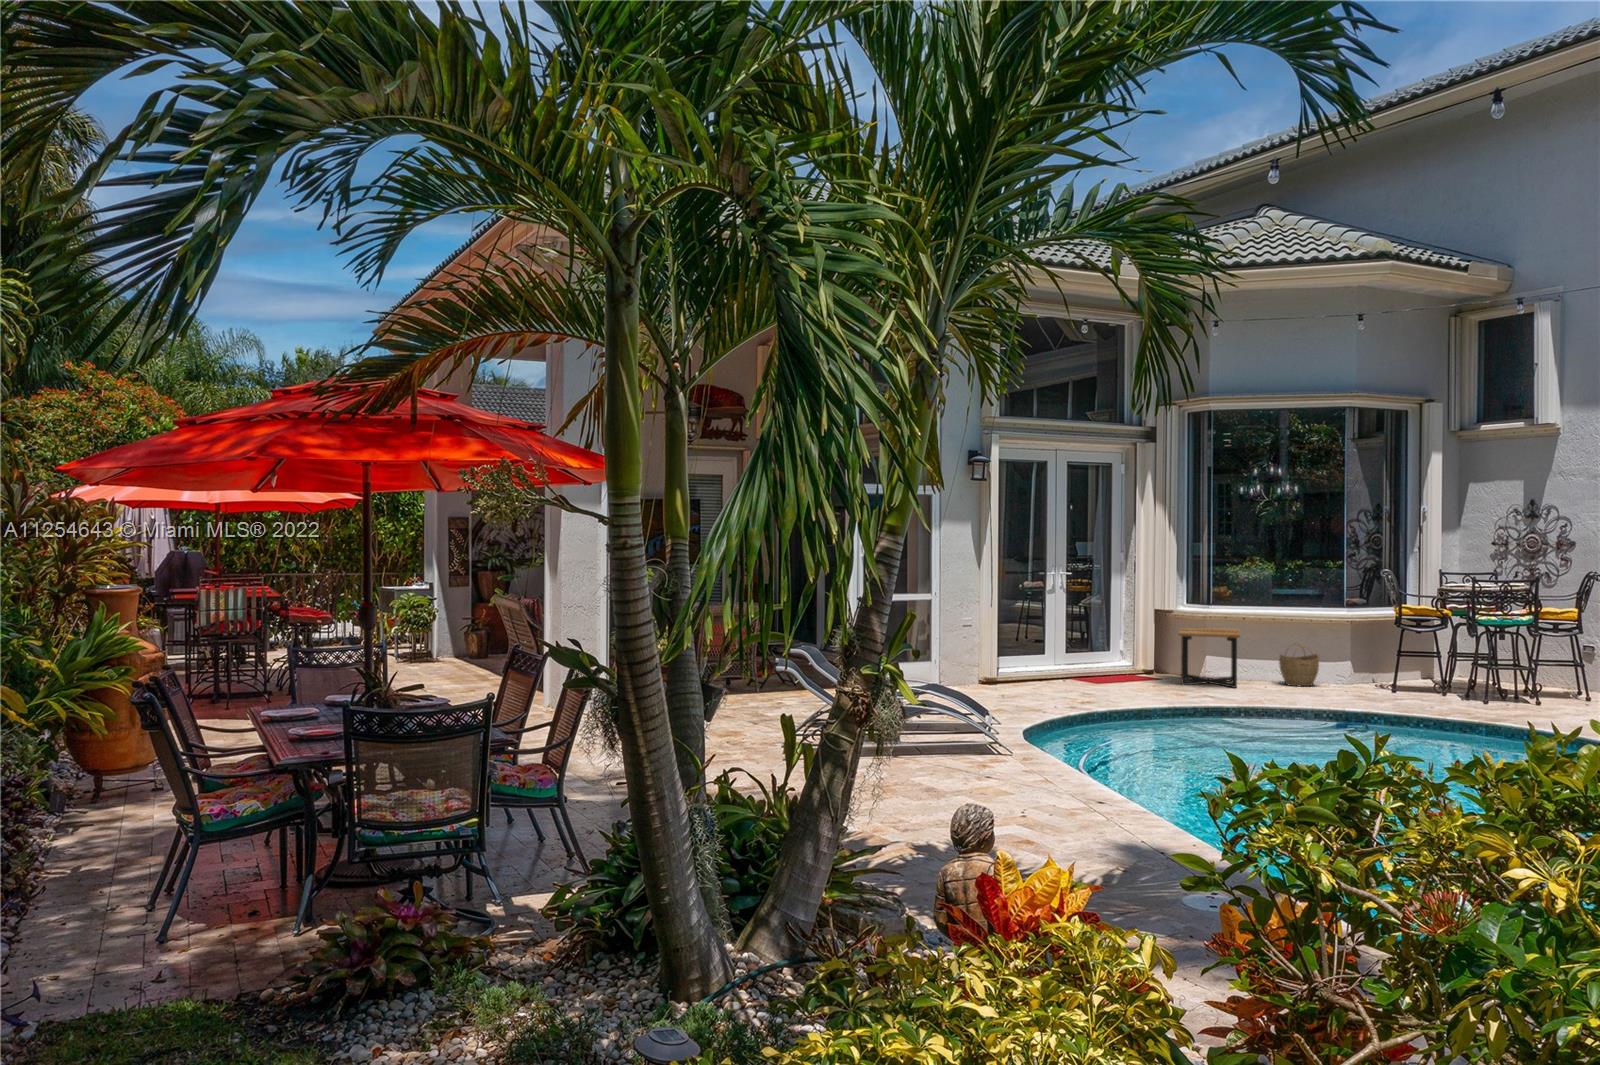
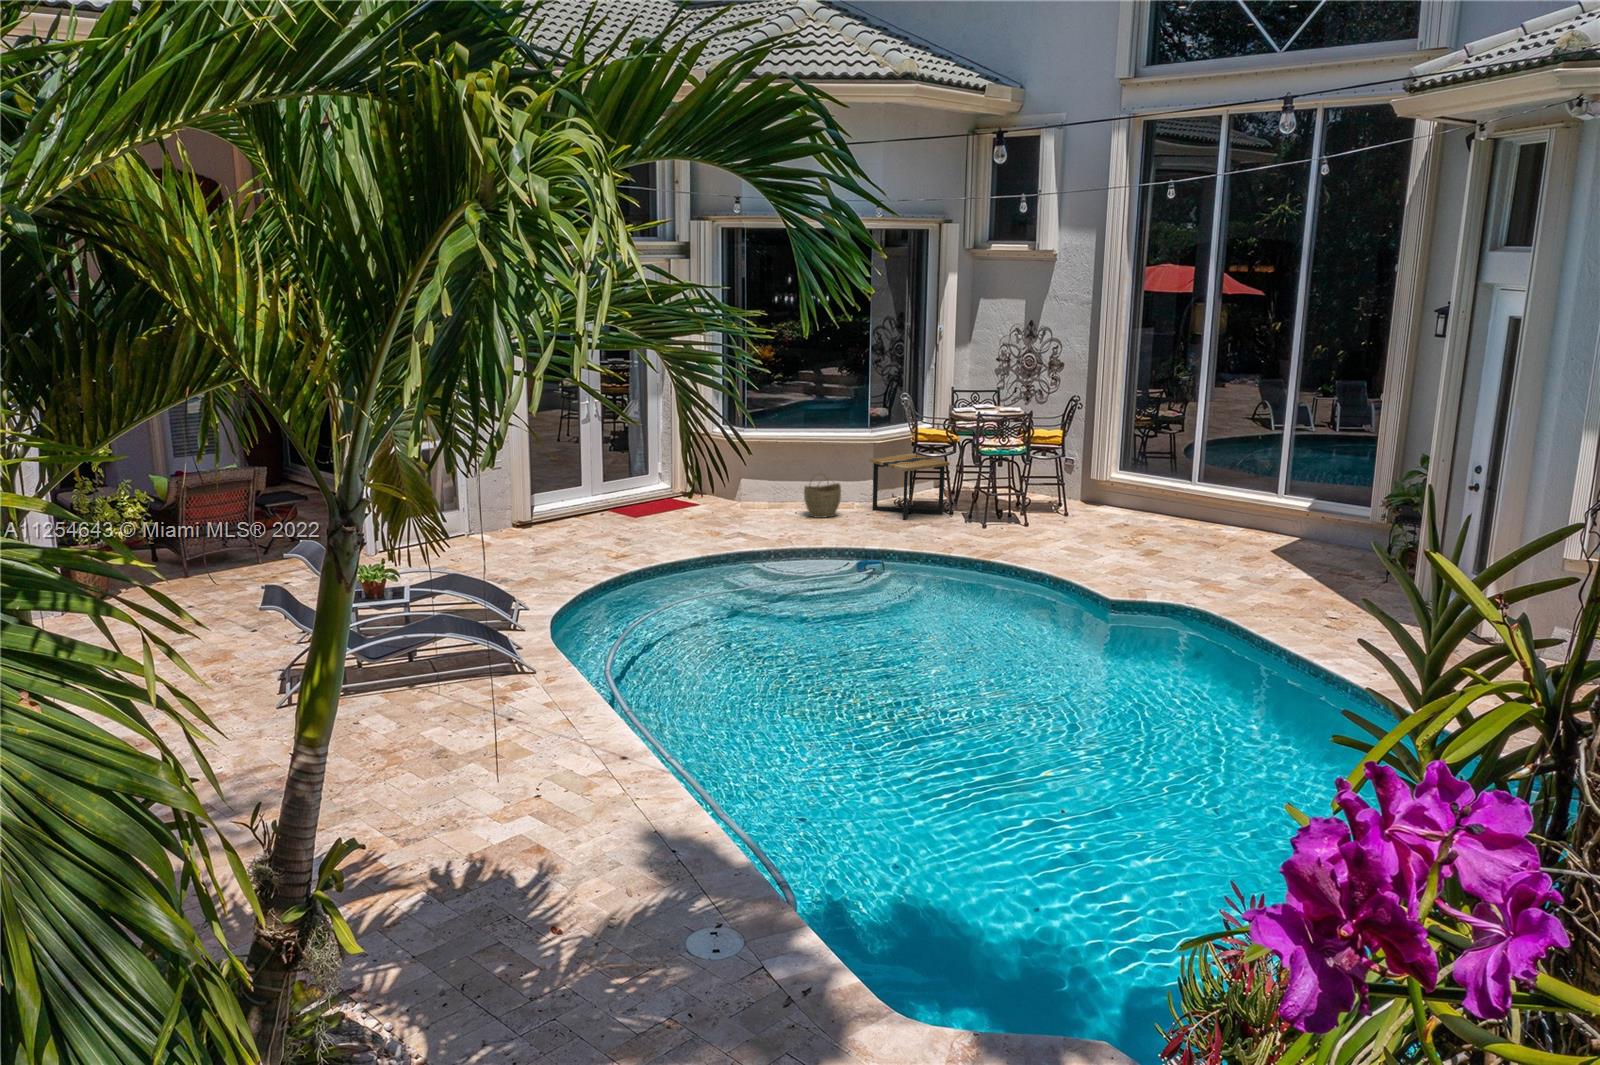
side table: present [1179,627,1240,688] -> present [869,454,950,520]

